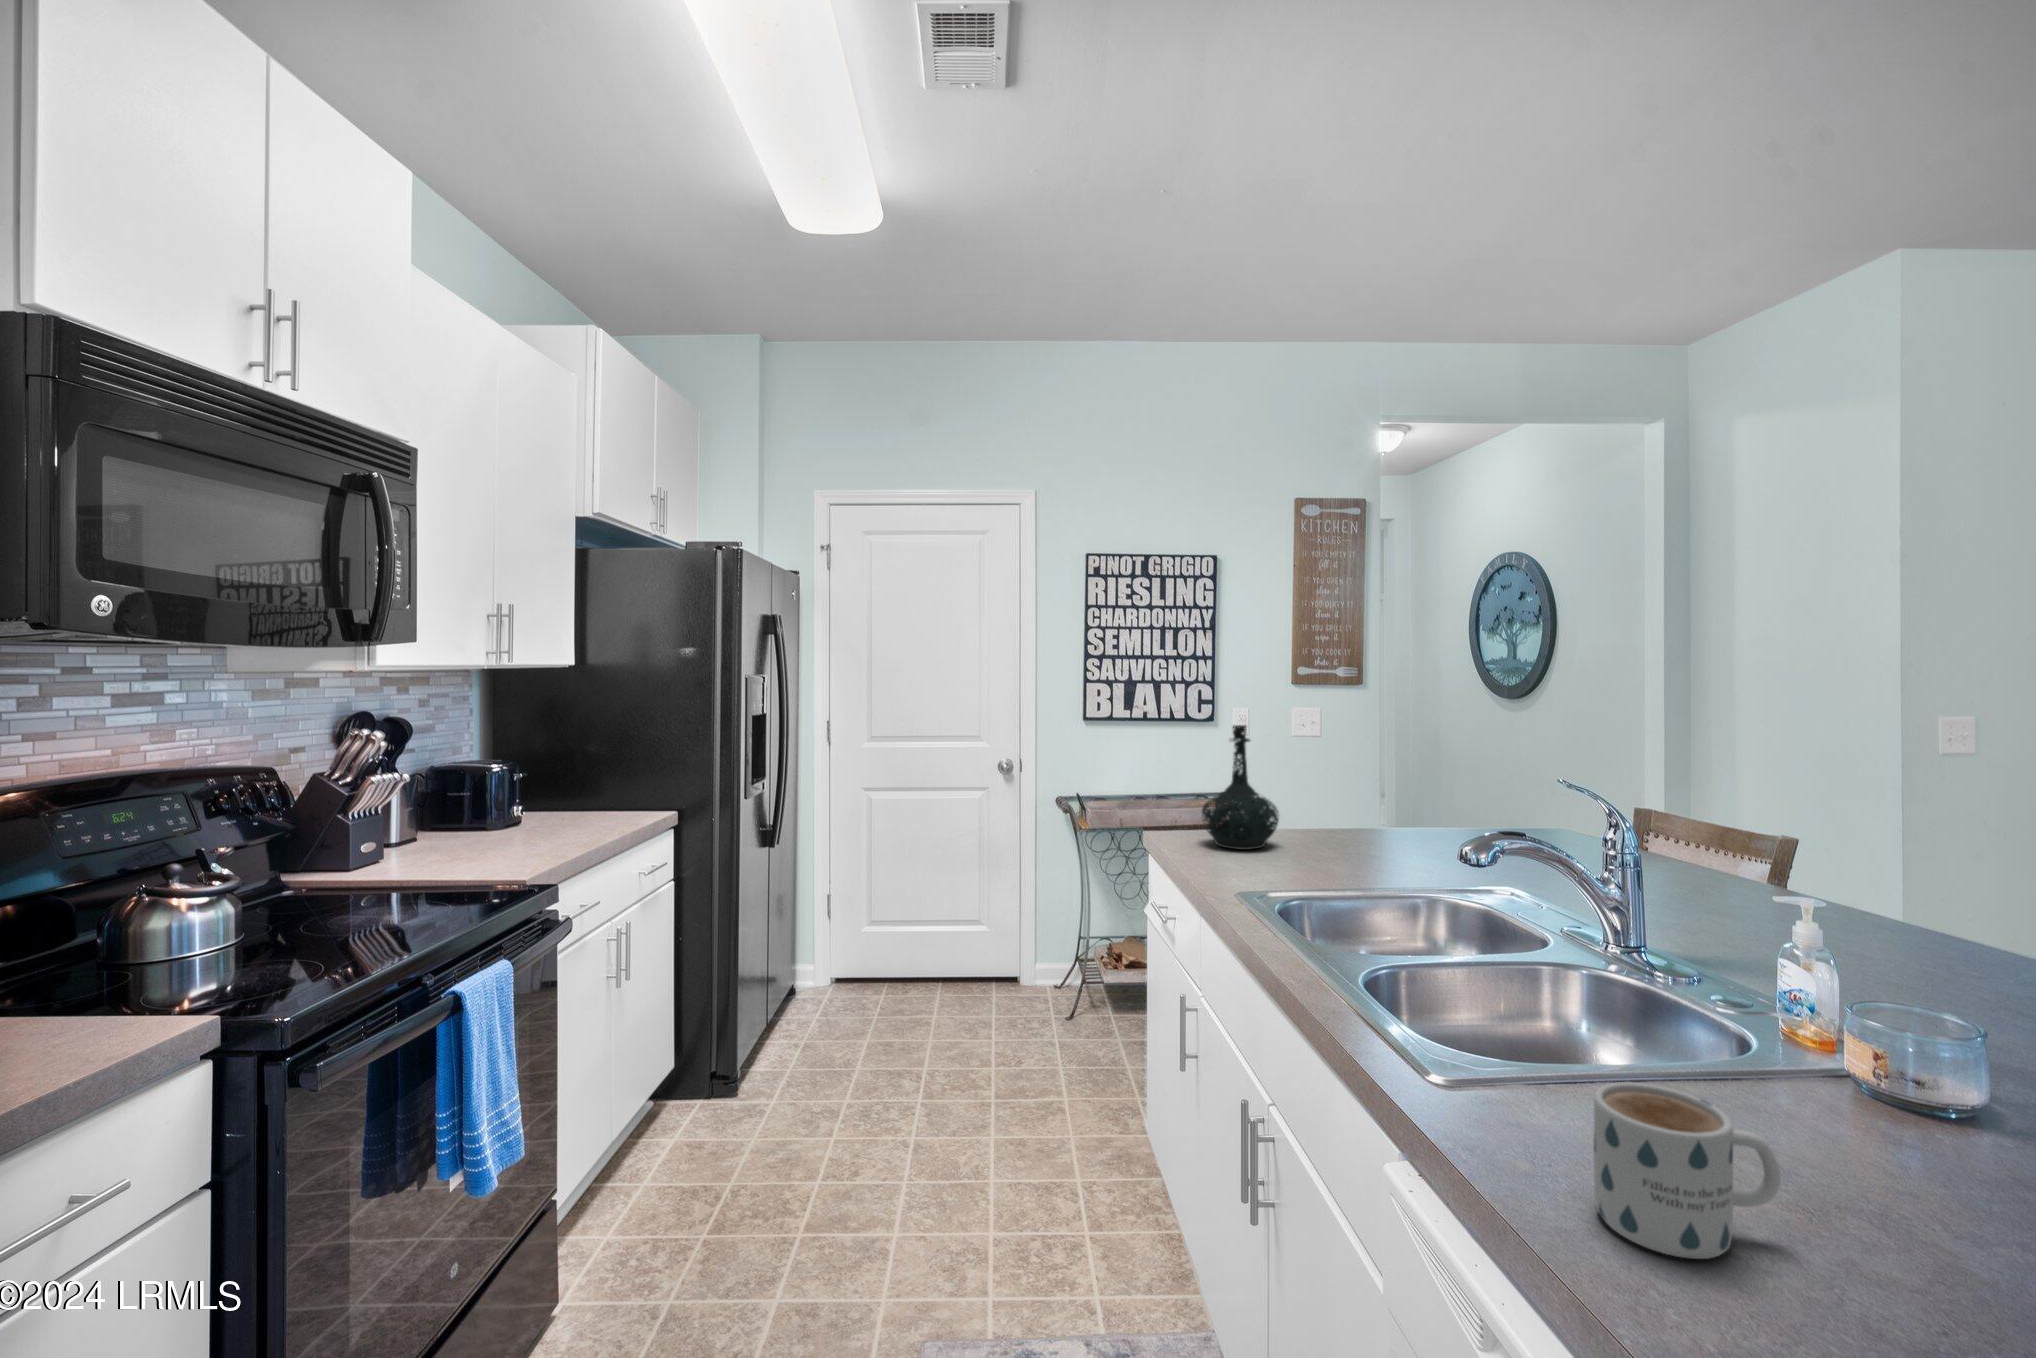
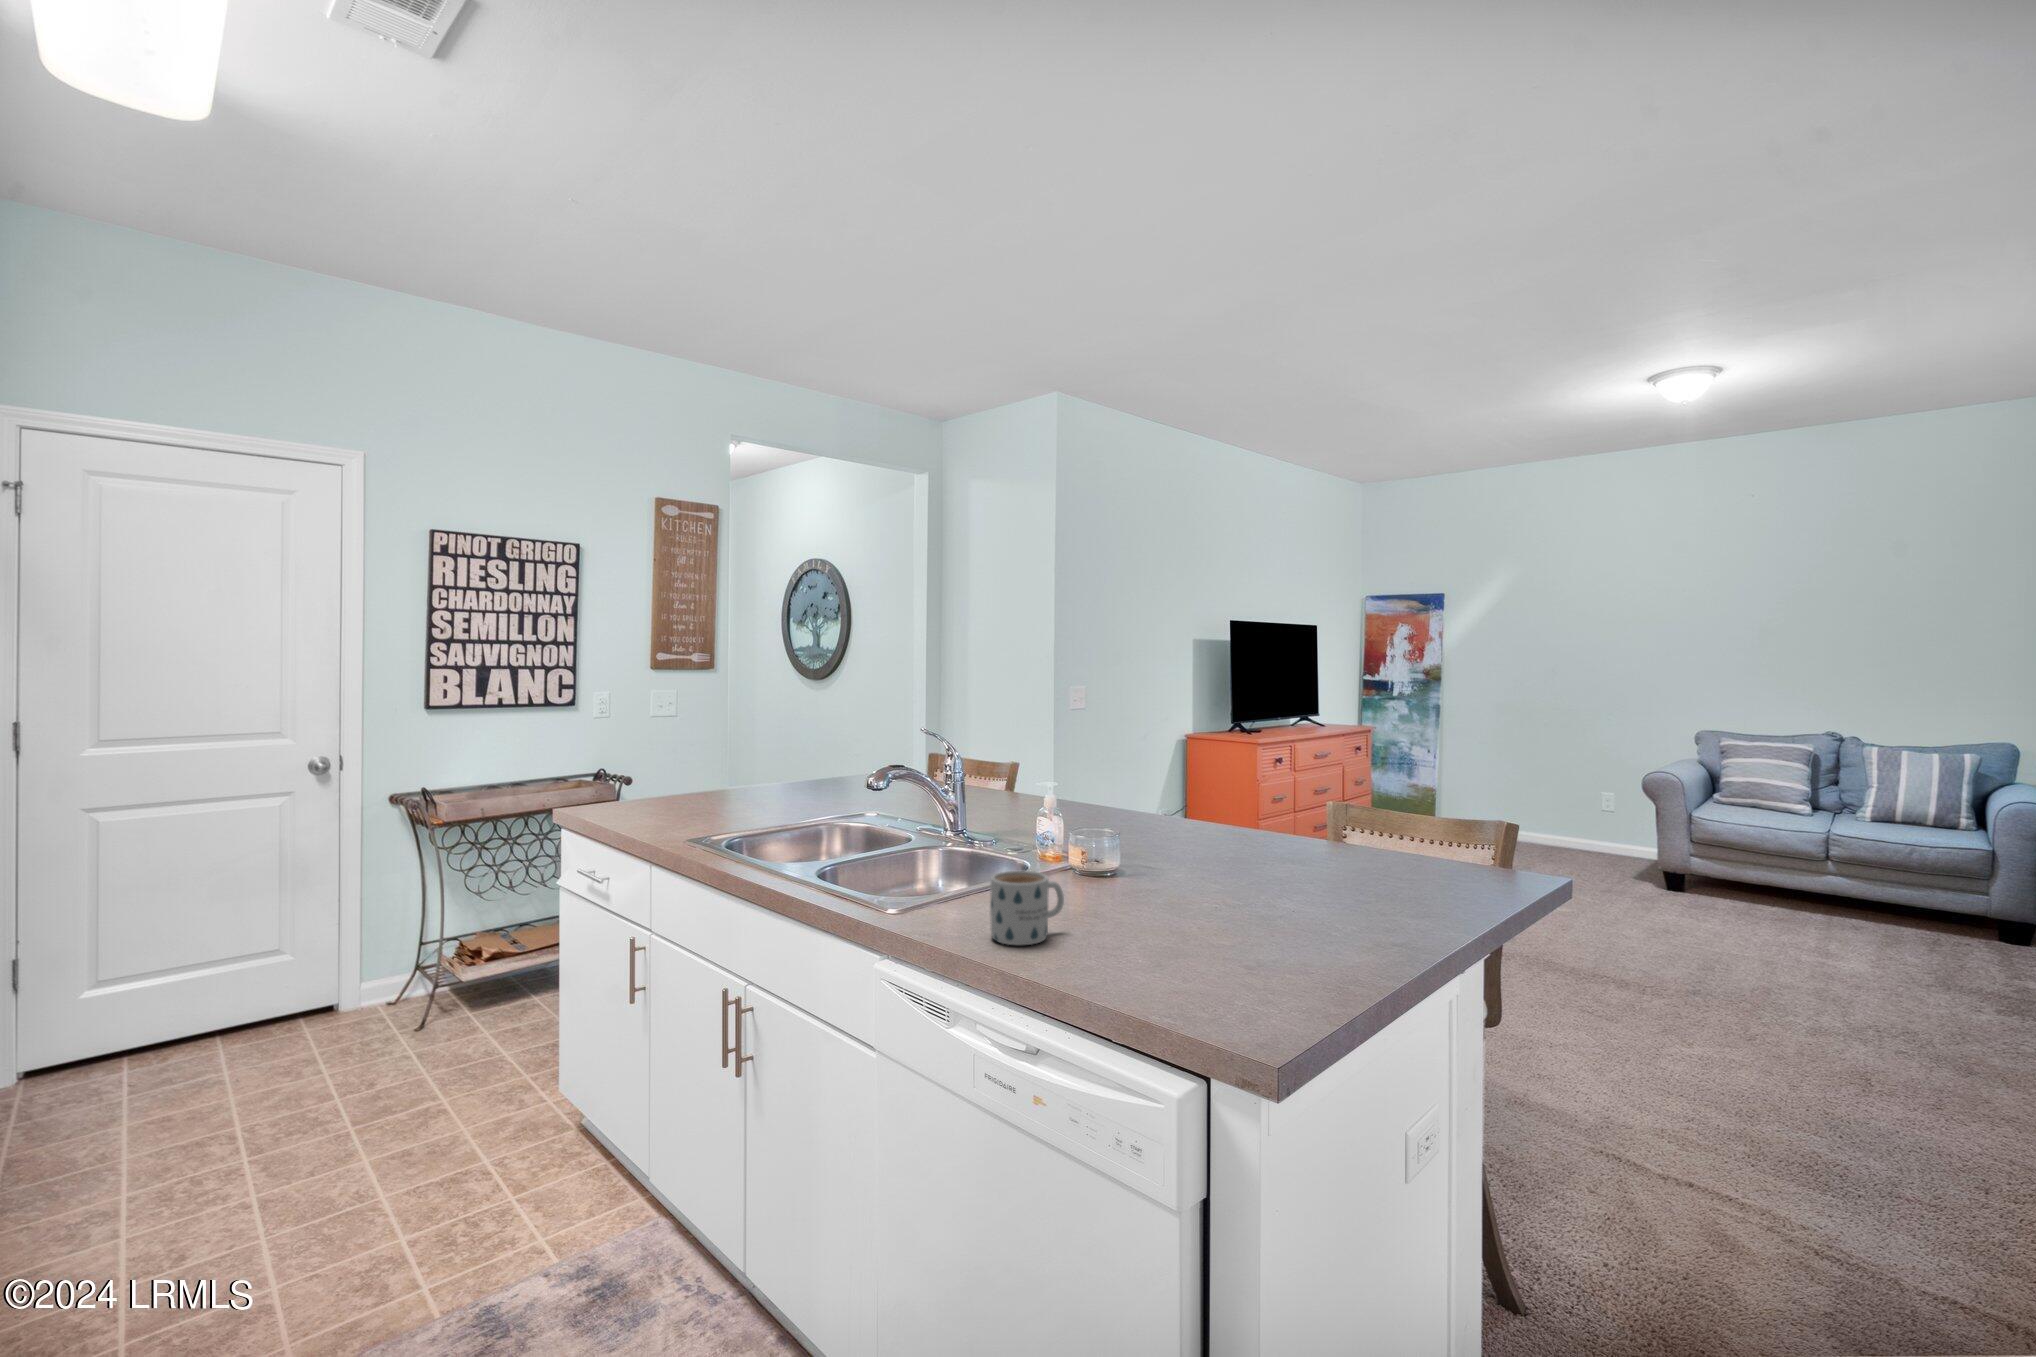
bottle: present [1202,725,1279,850] -> none [623,704,694,812]

